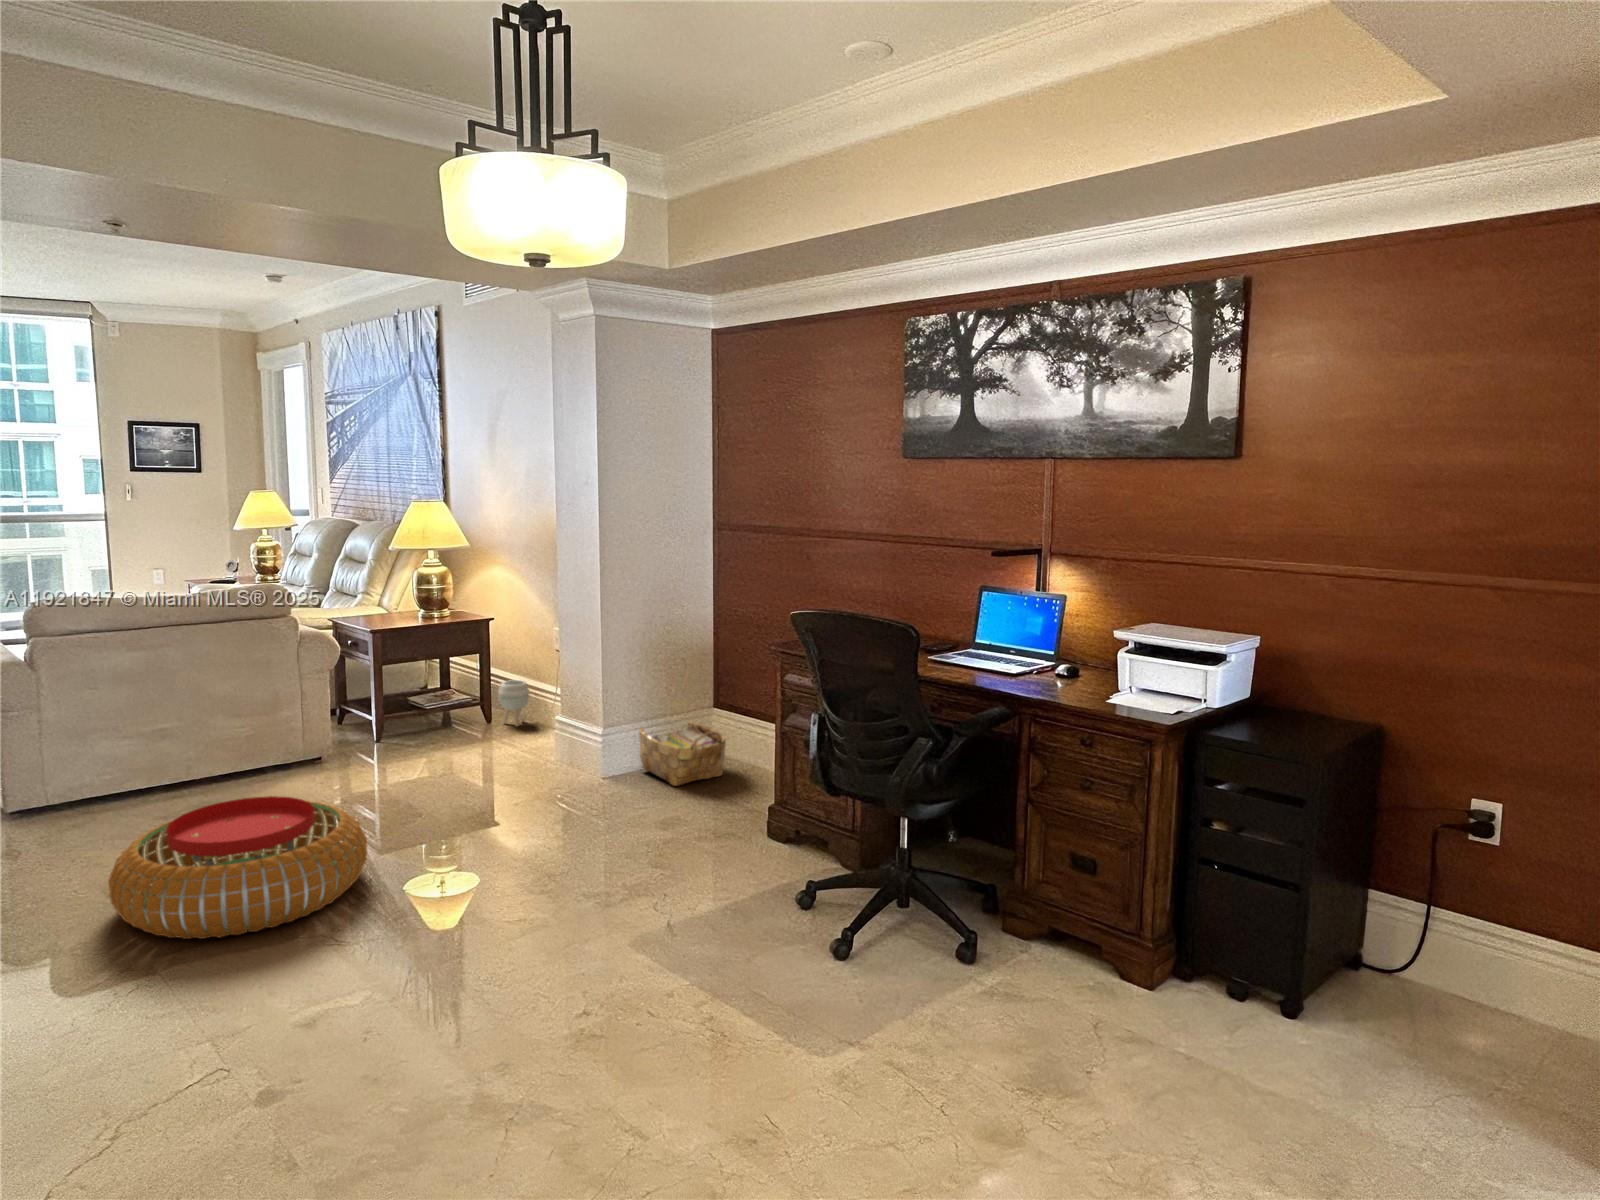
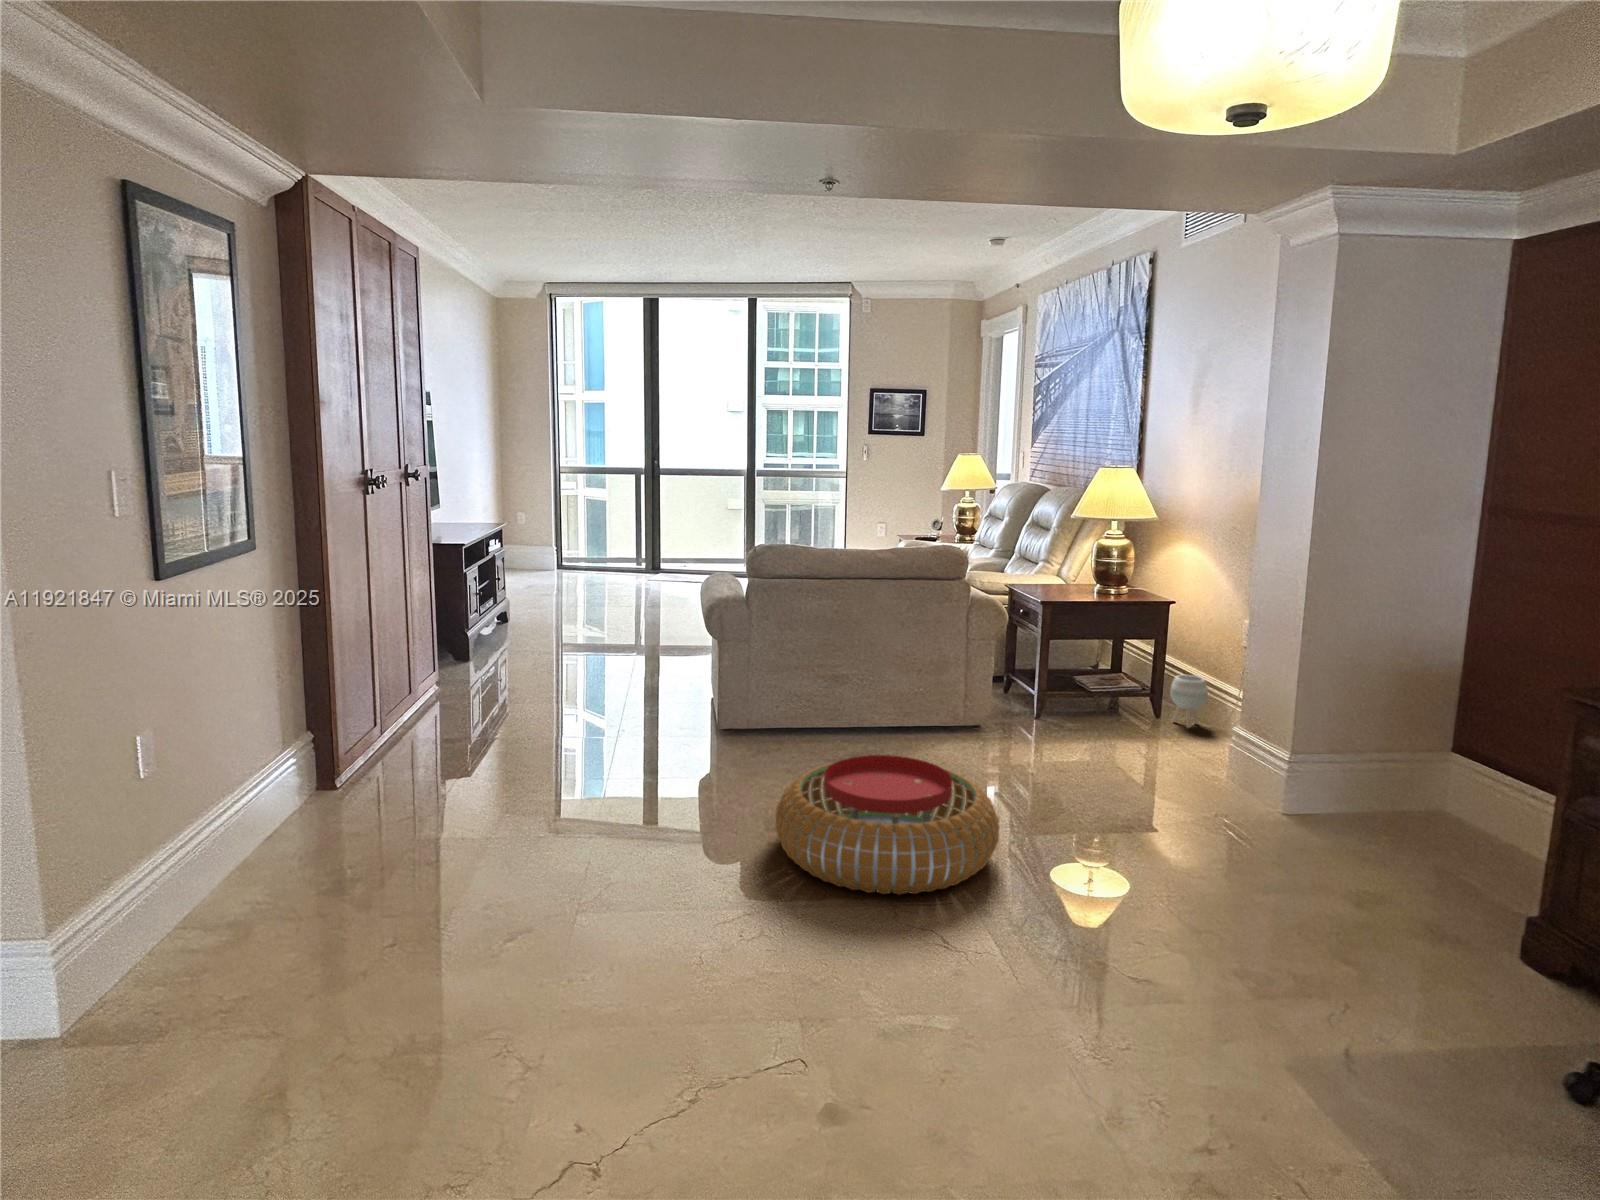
woven basket: present [639,721,726,786] -> none [1336,740,1473,851]

